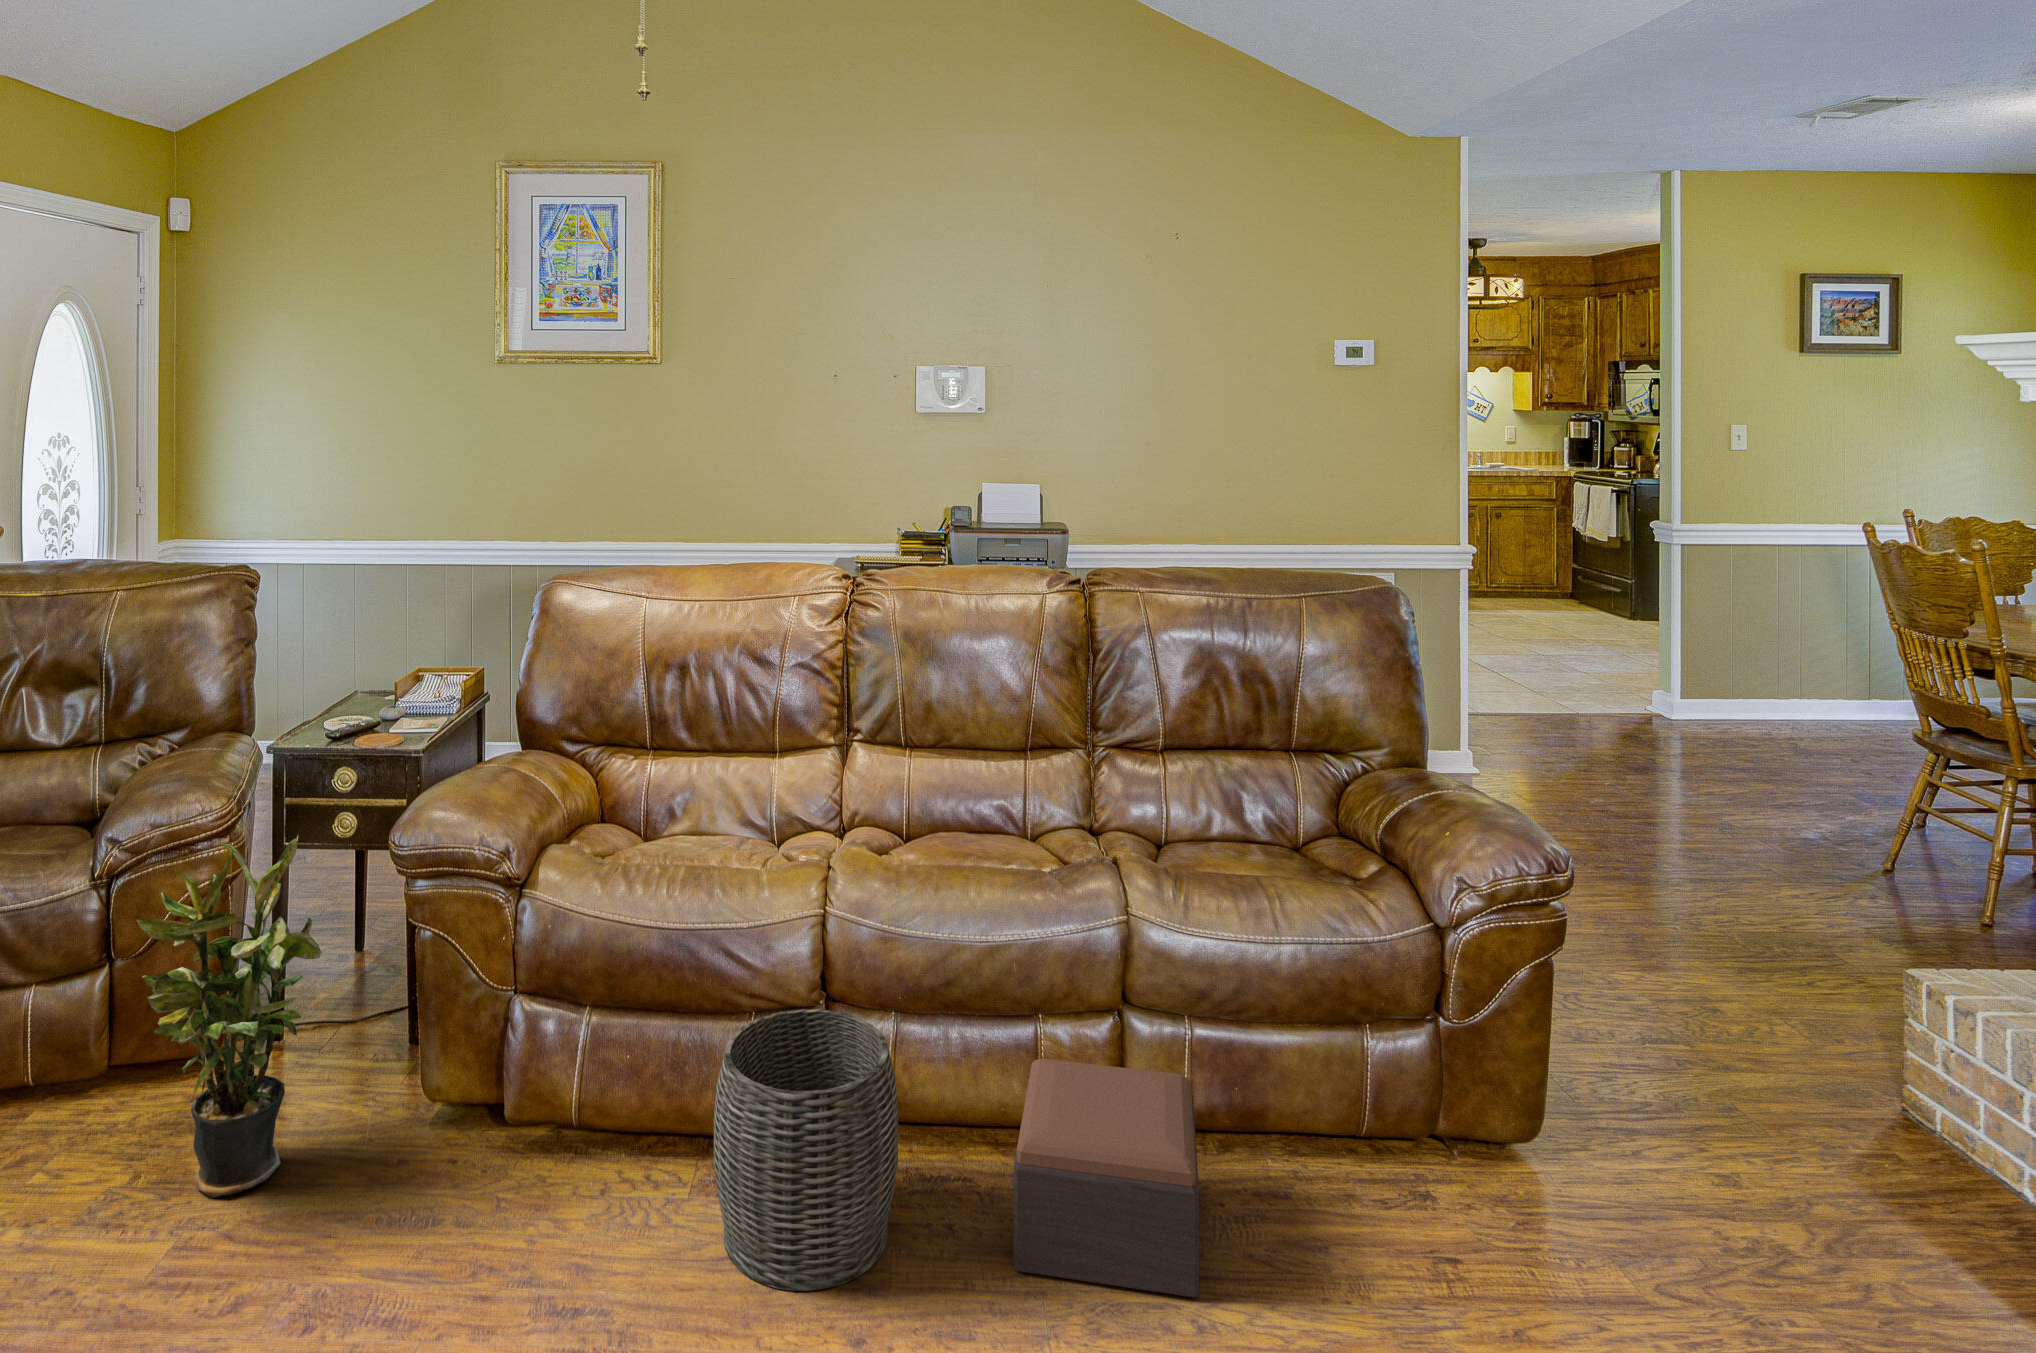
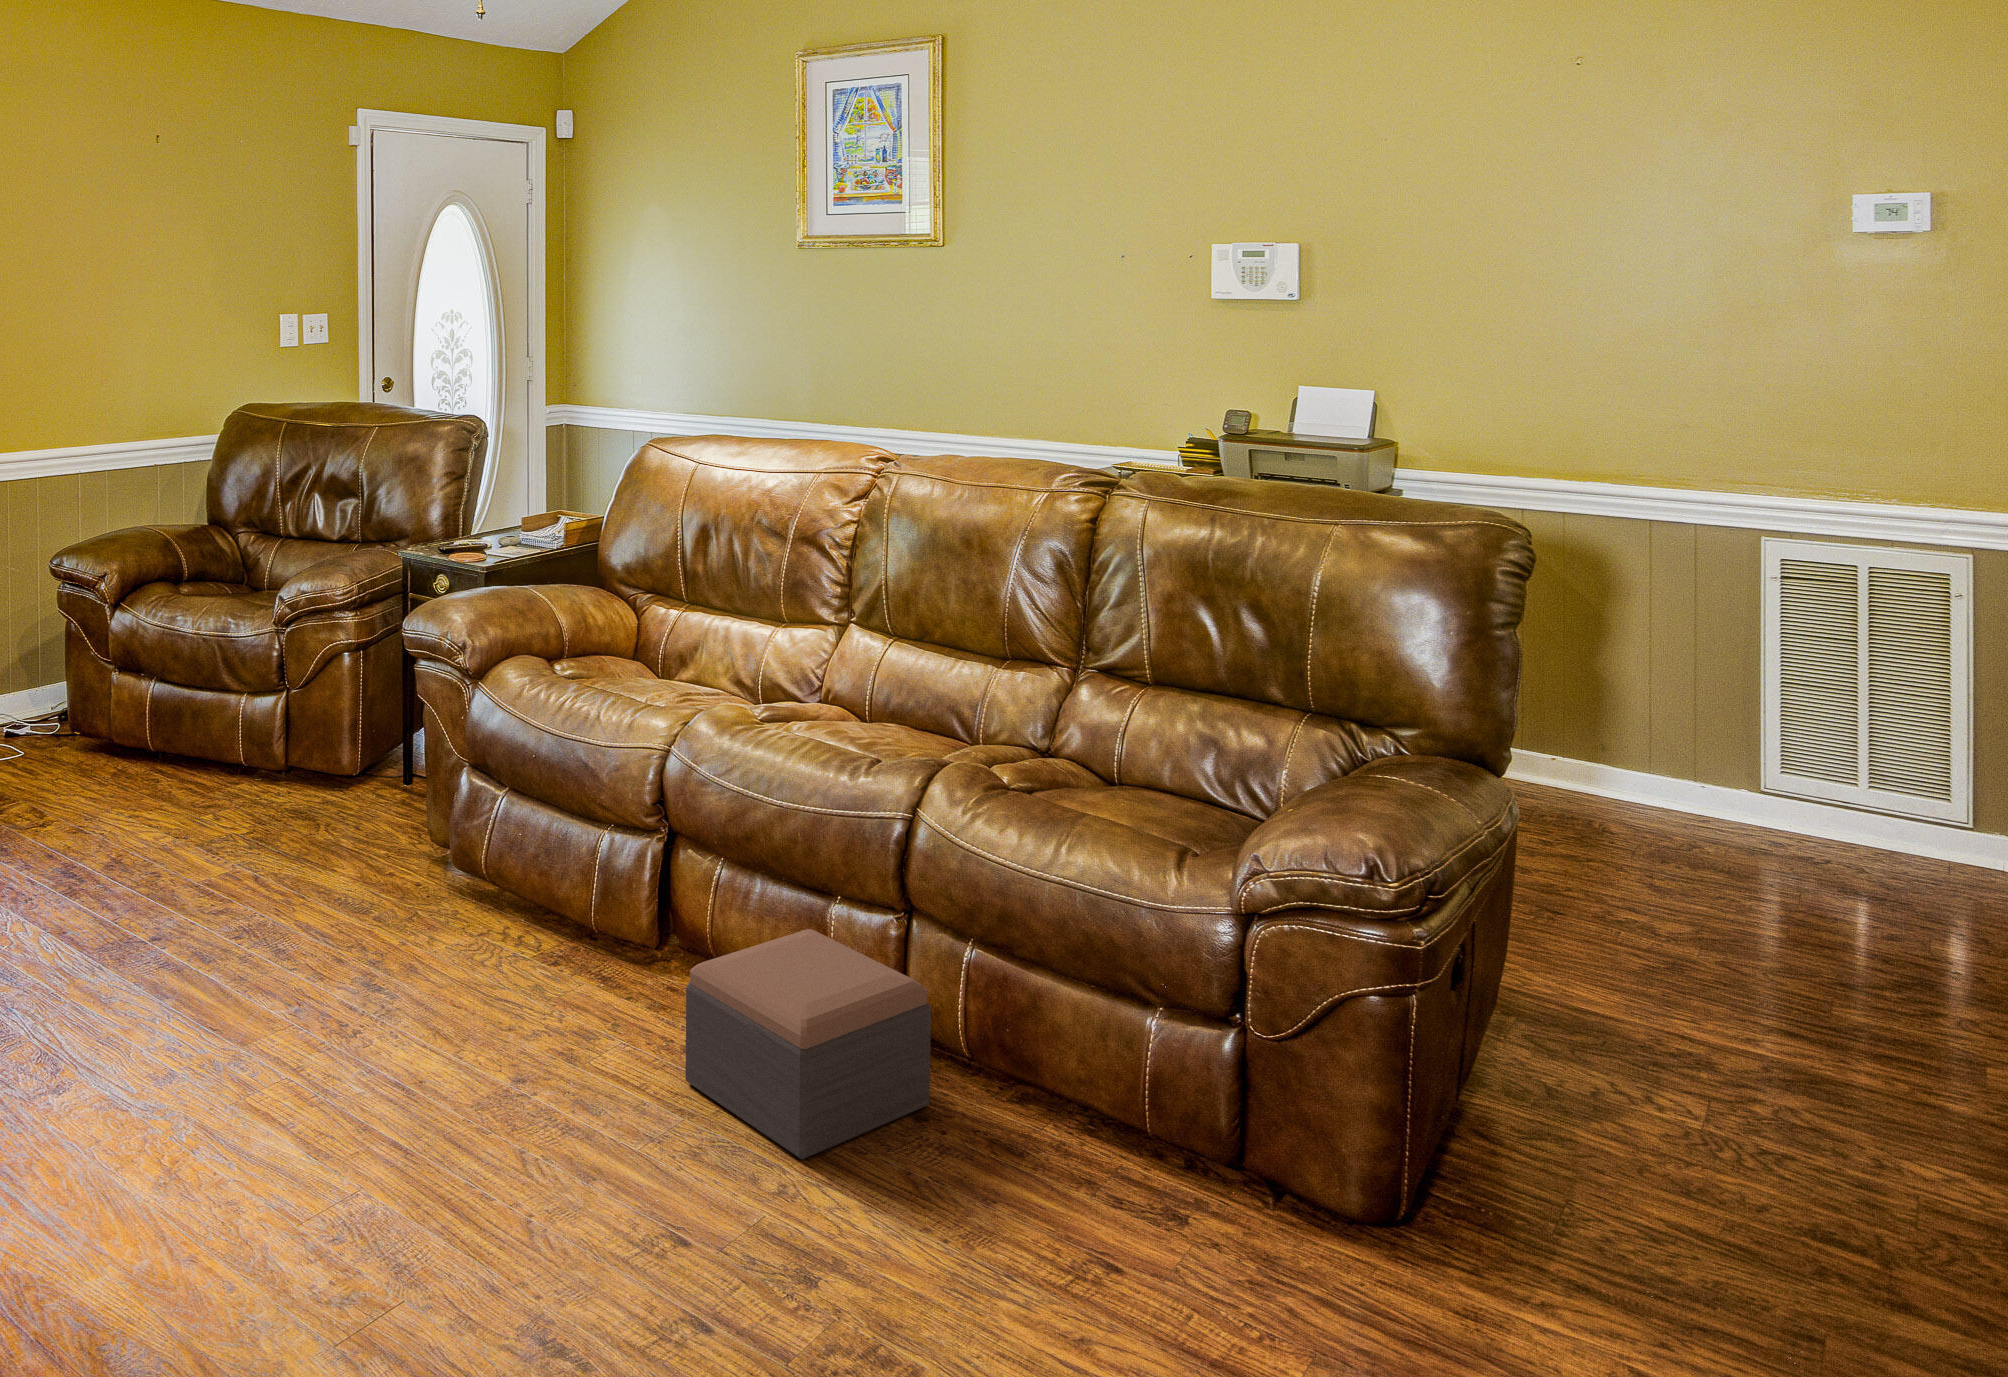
potted plant: present [136,836,321,1198] -> none [231,599,366,851]
woven basket: present [714,1009,898,1291] -> none [494,814,658,1035]

